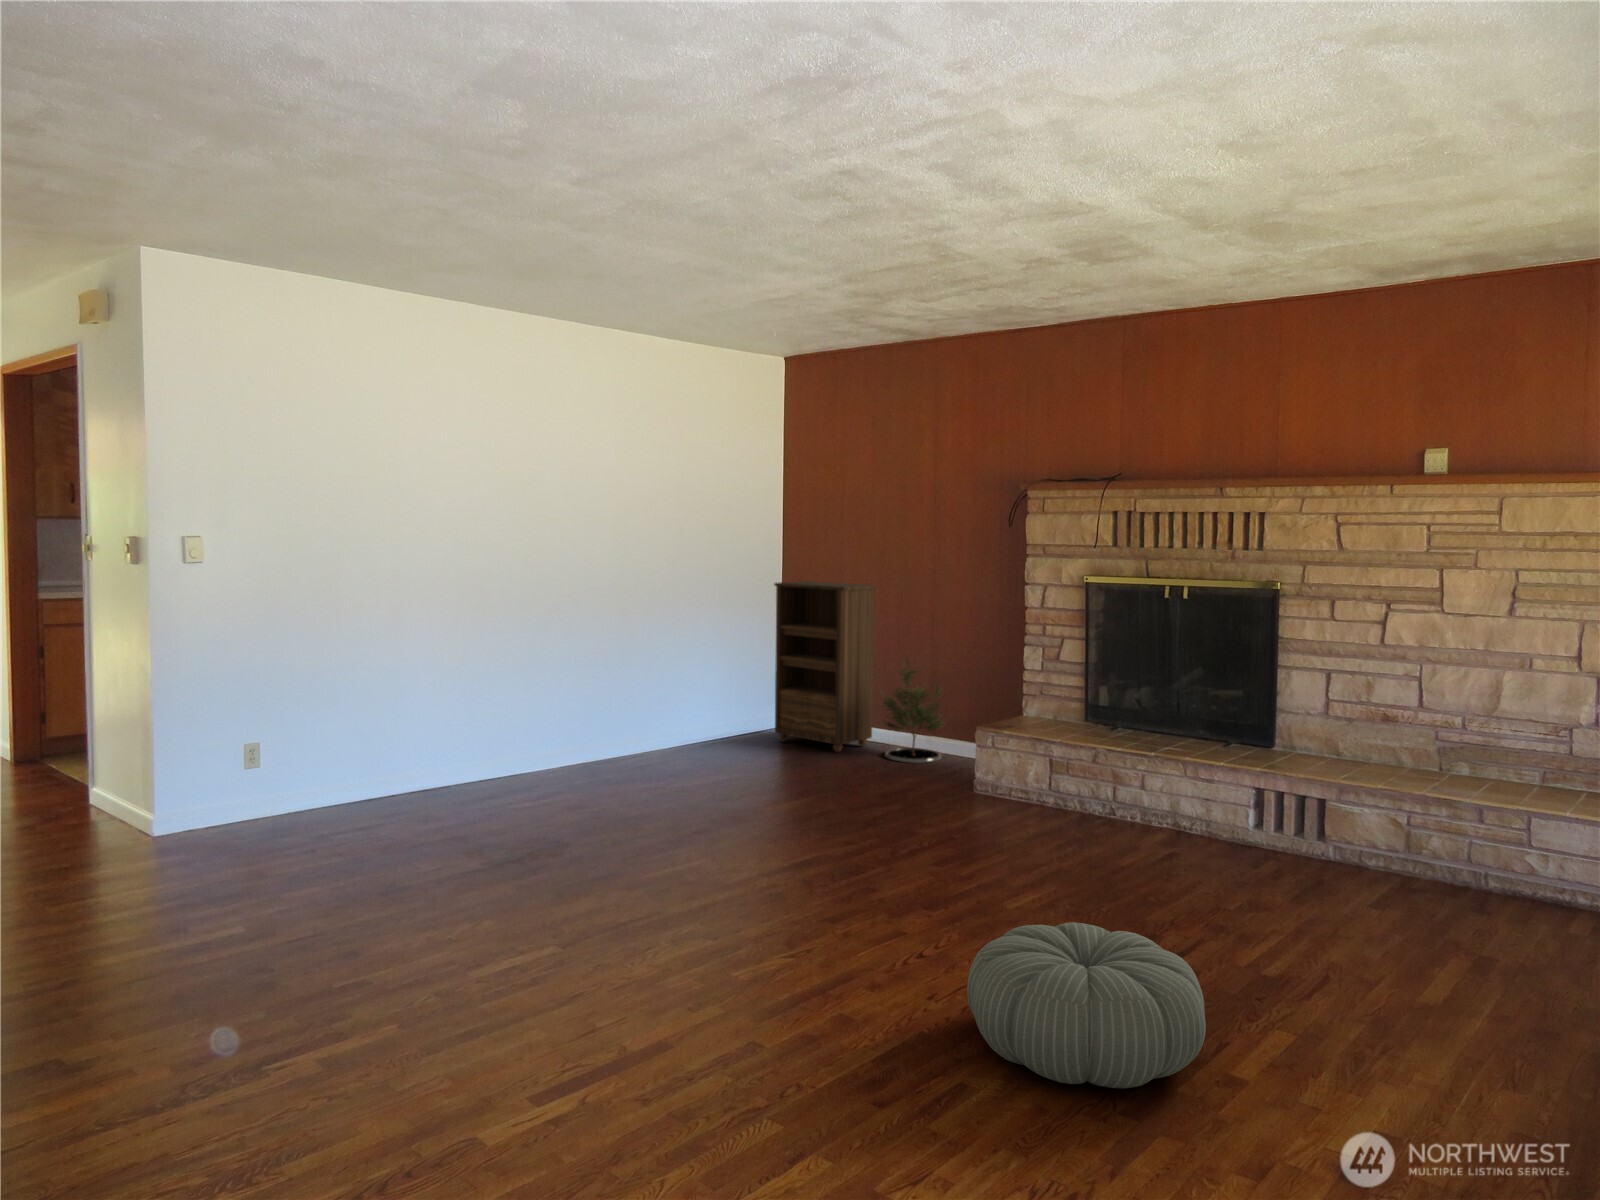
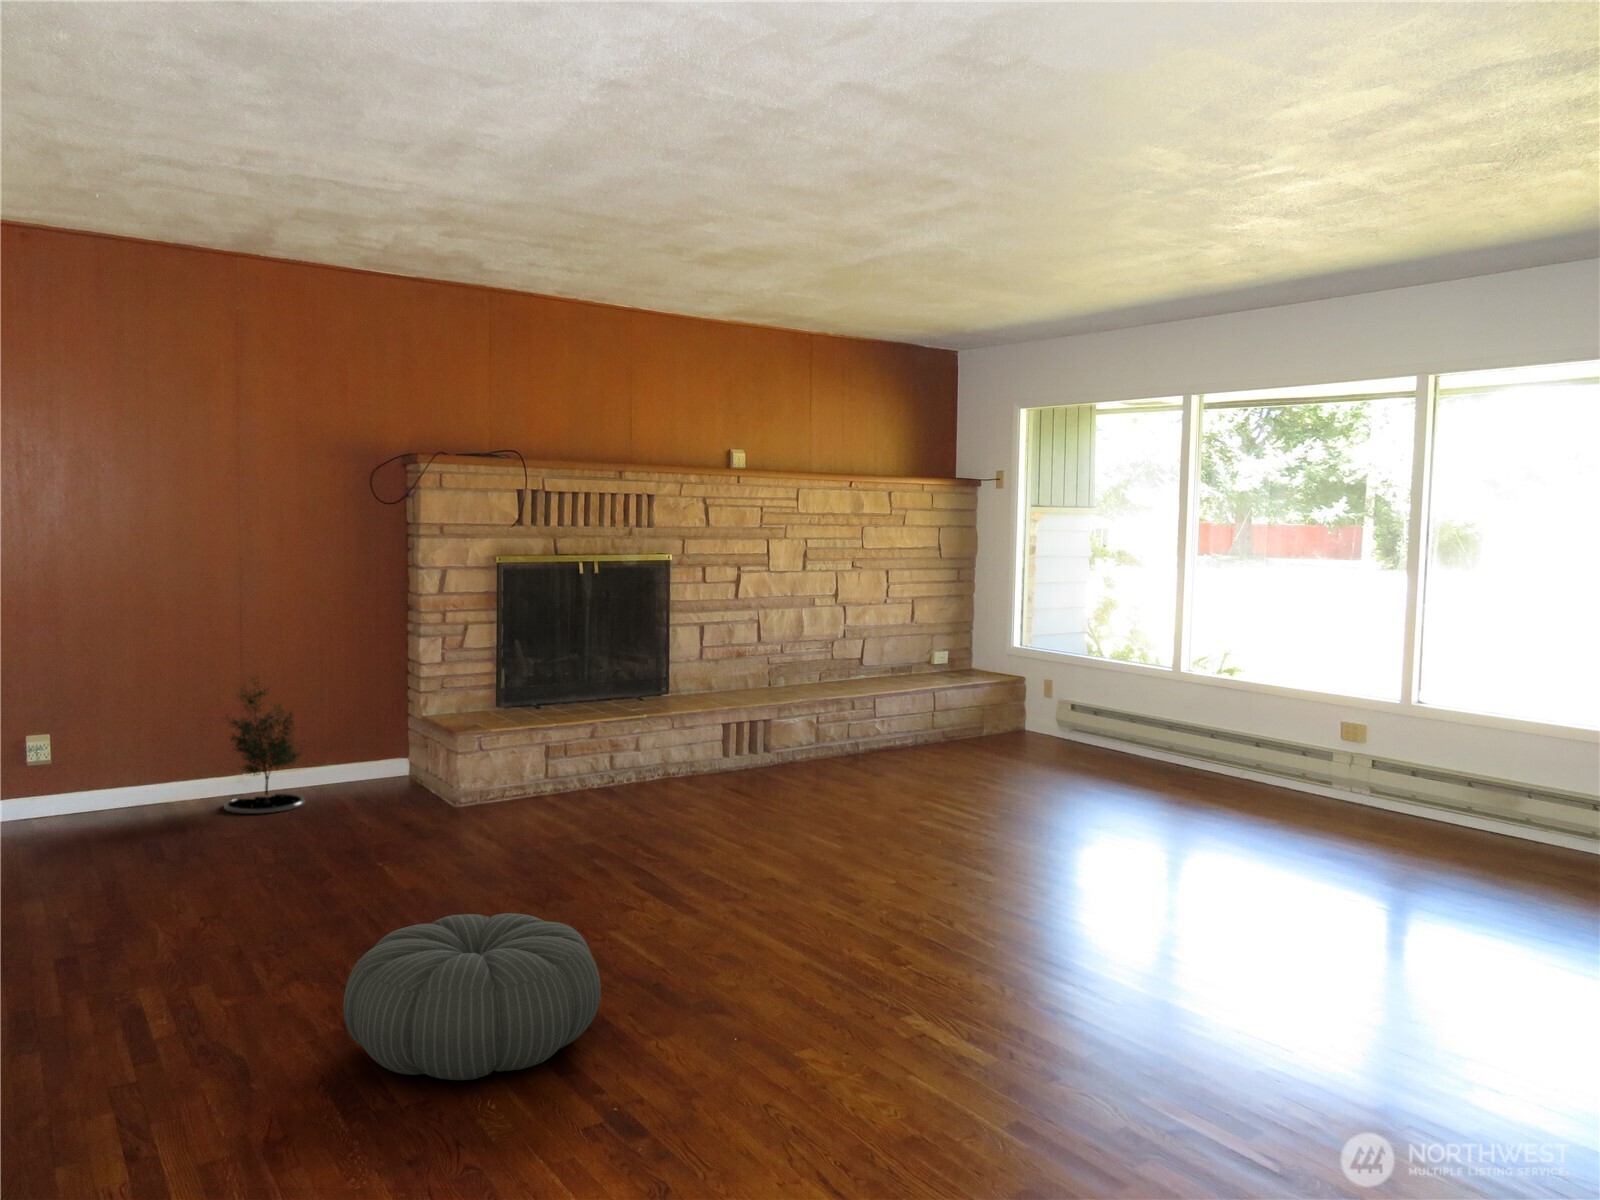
bookshelf: present [774,581,877,752] -> none [18,584,185,842]
pouf: present [967,922,1206,1088] -> present [343,913,601,1080]

